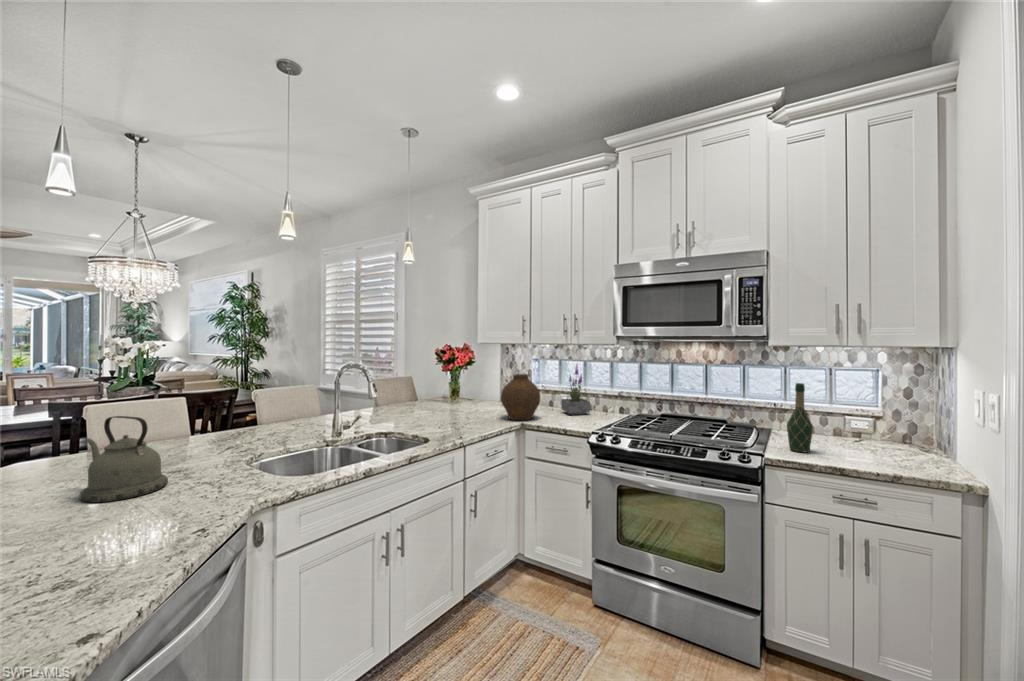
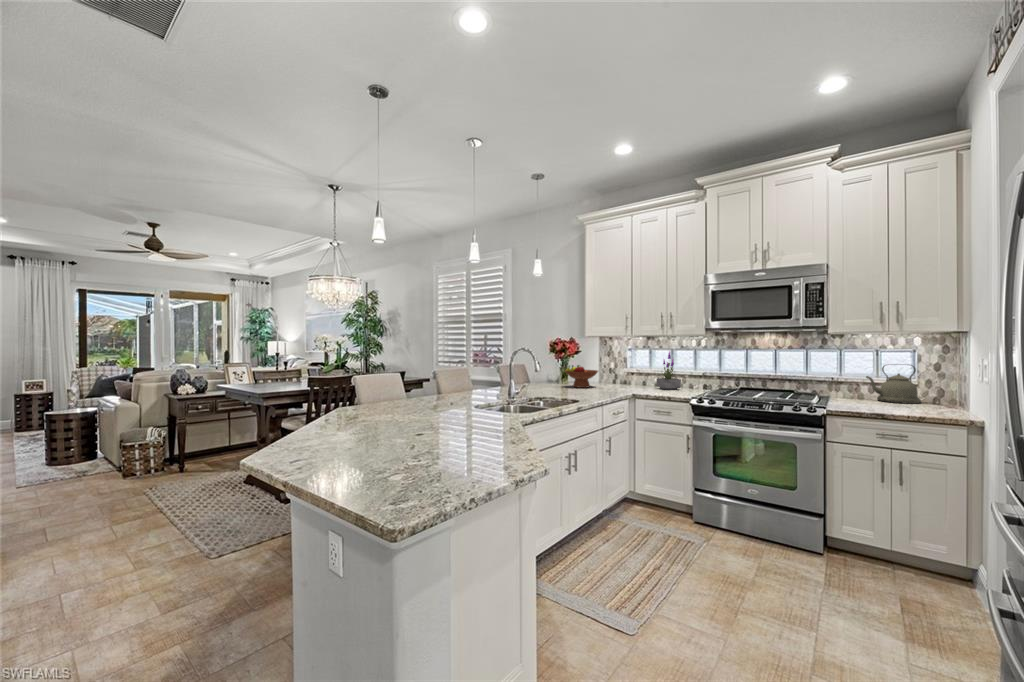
vase: present [501,374,541,420] -> none [613,358,644,392]
fruit bowl: none [447,381,491,411] -> present [565,365,598,388]
wine bottle: present [787,383,813,452] -> none [843,358,862,406]
kettle: present [80,416,168,502] -> present [866,365,921,404]

